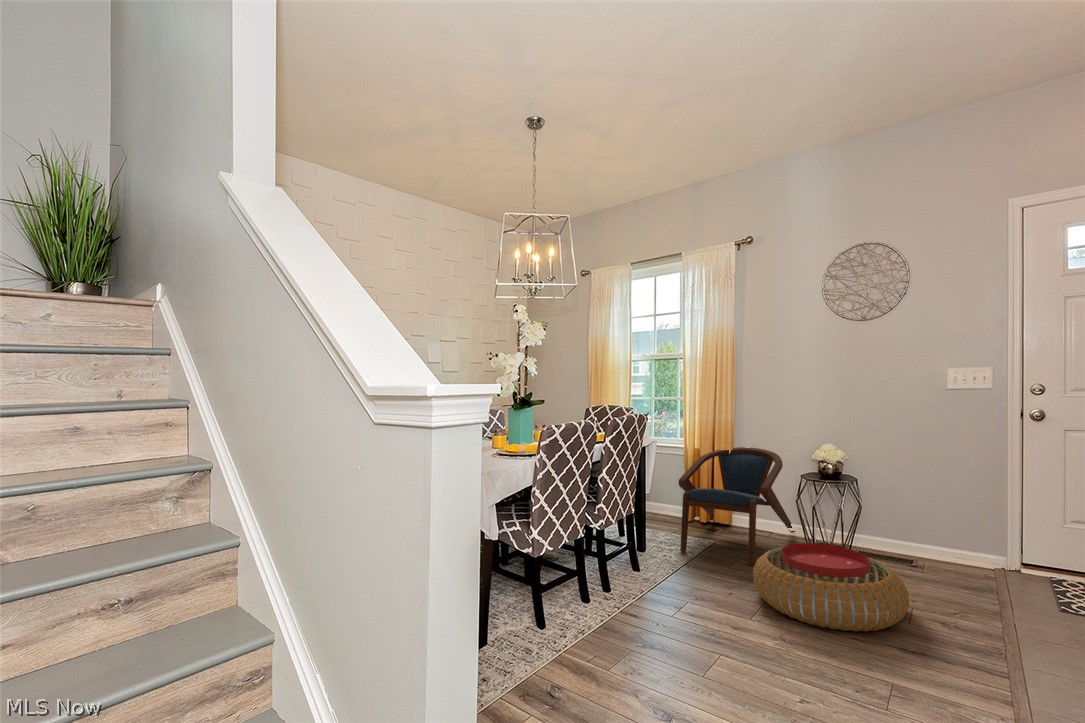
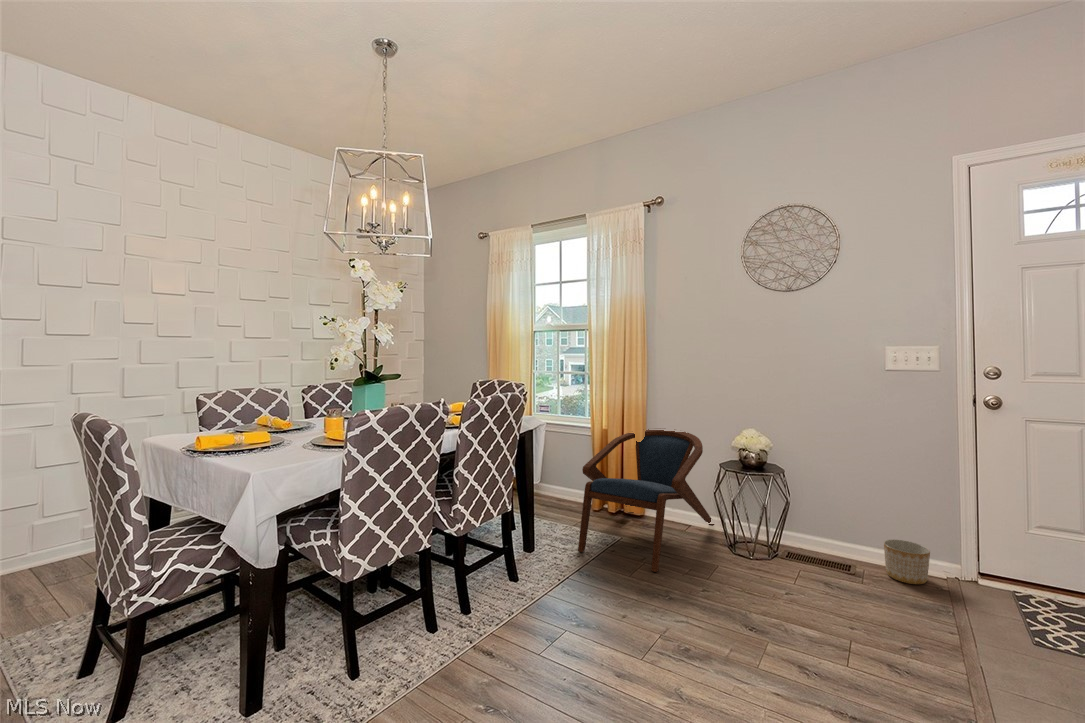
planter: none [952,536,994,573] -> present [884,539,930,584]
pouf: present [753,543,909,632] -> none [646,554,830,681]

